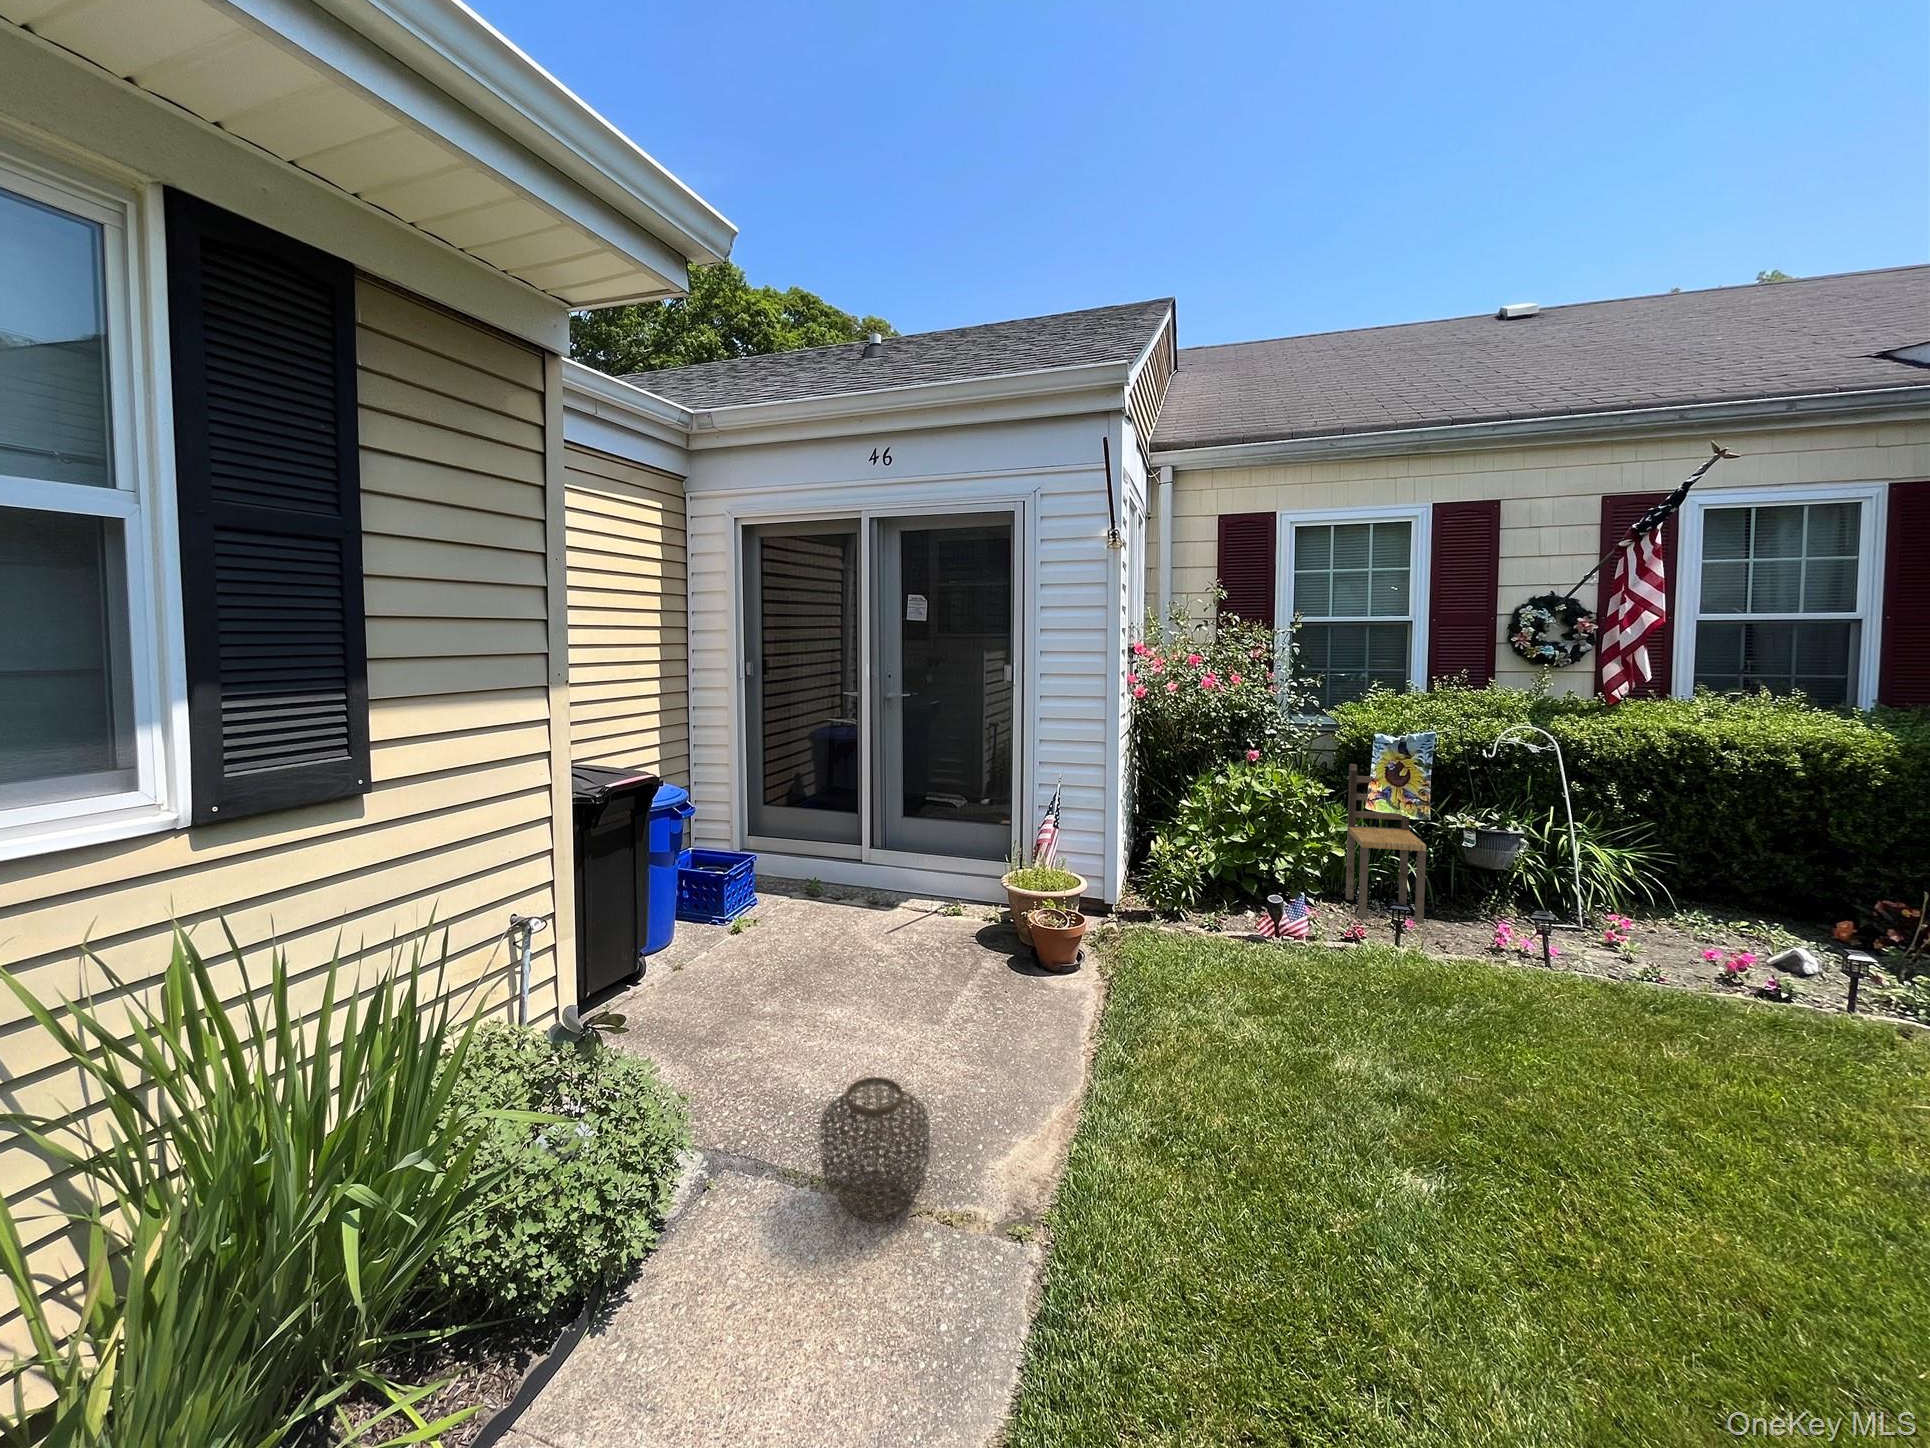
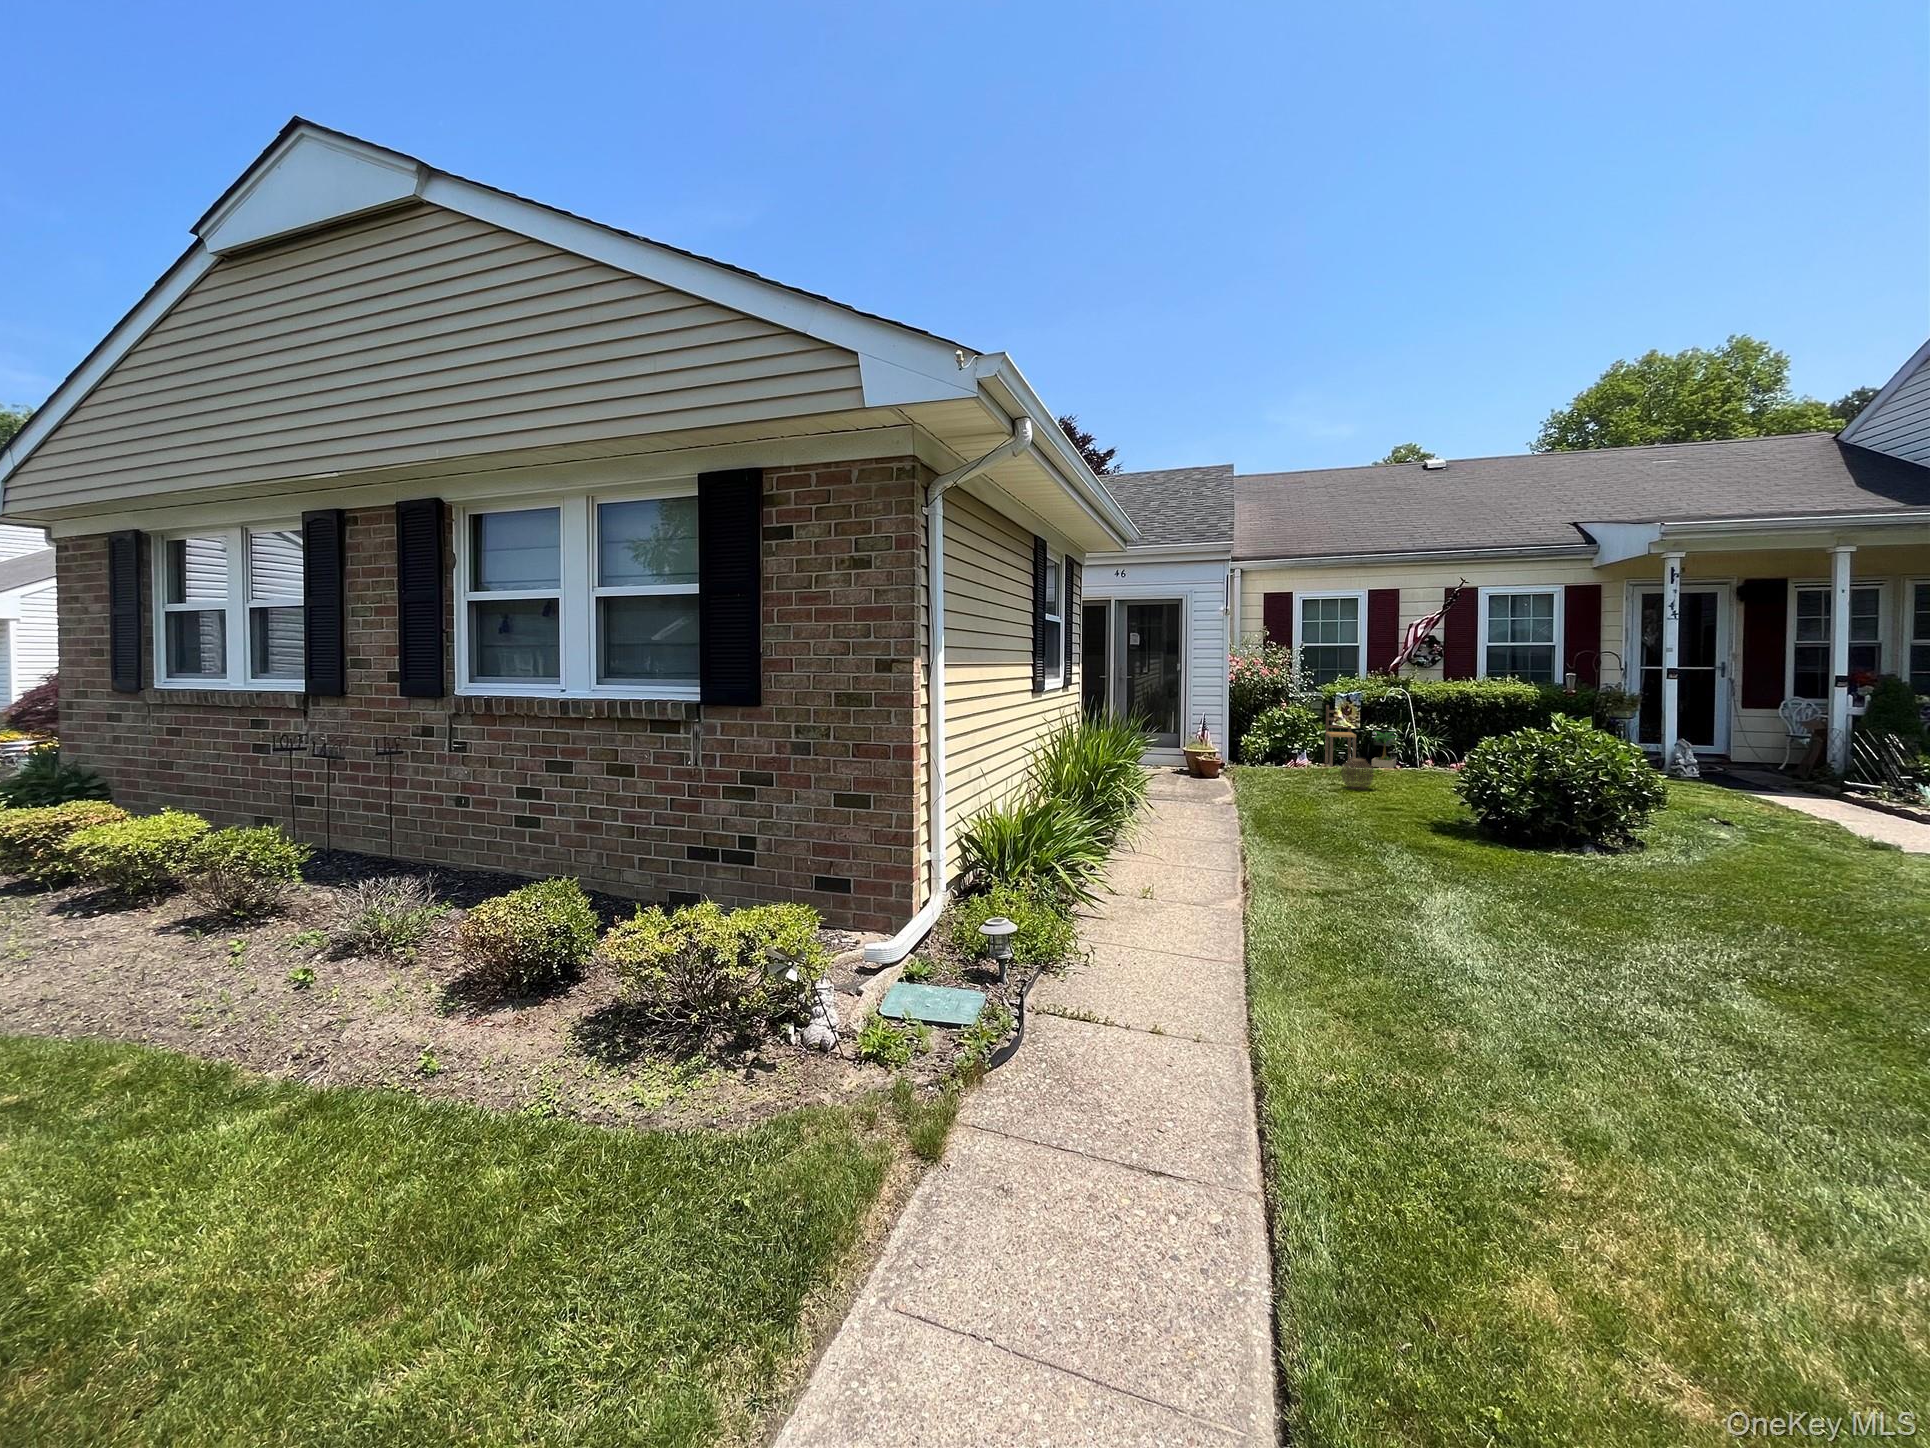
potted plant: none [1461,829,1542,930] -> present [1372,731,1399,768]
woven basket: present [820,1077,929,1222] -> present [1342,758,1373,789]

